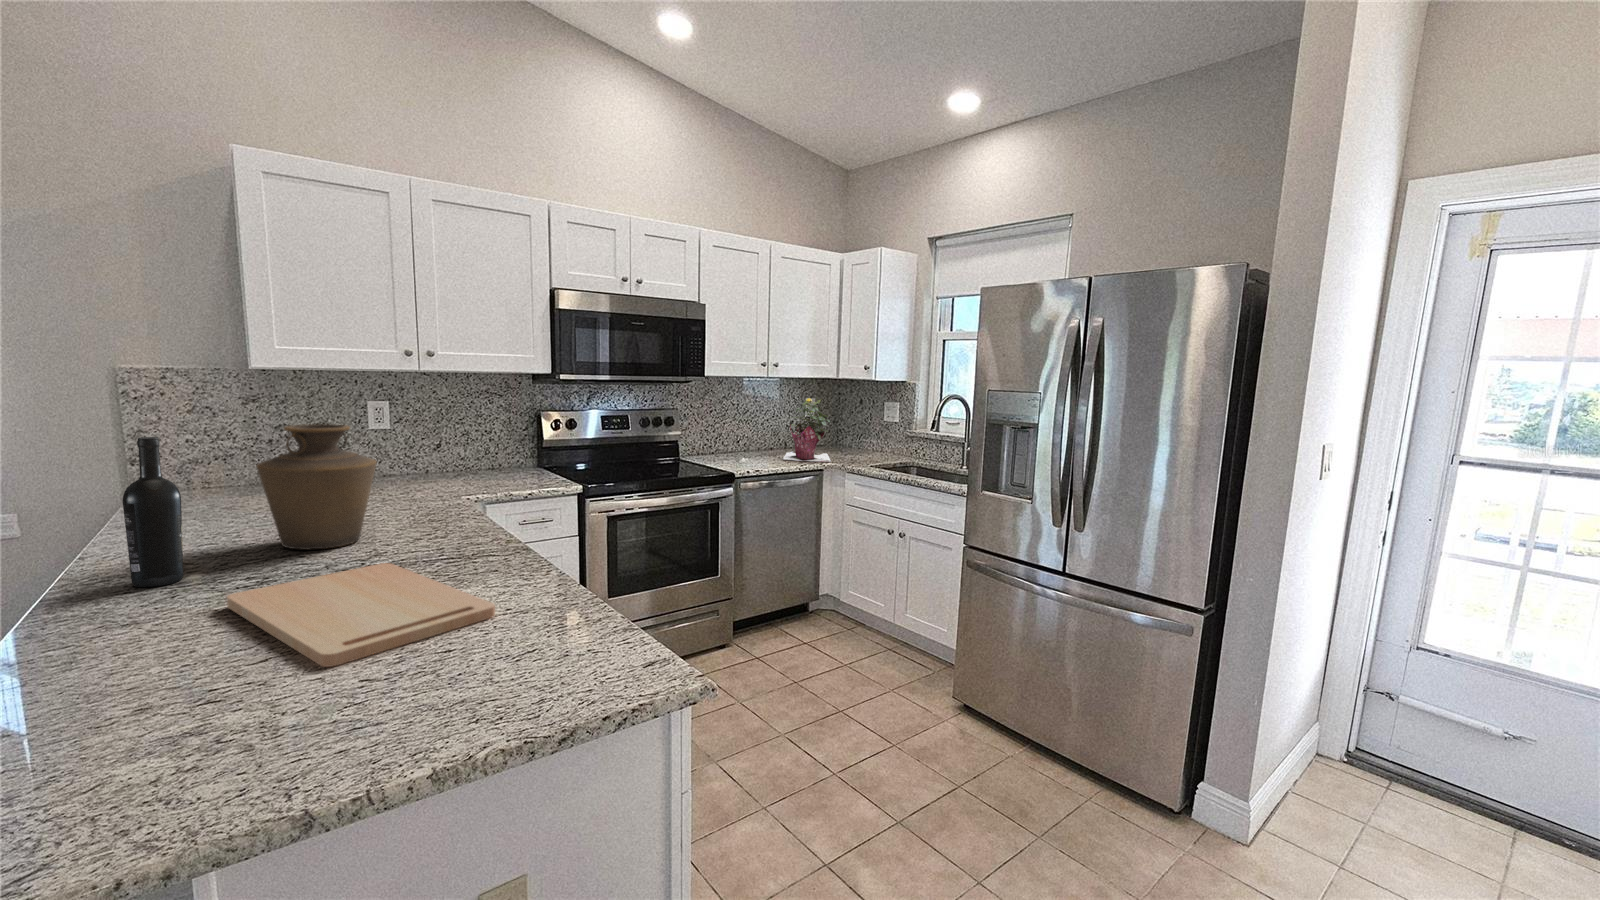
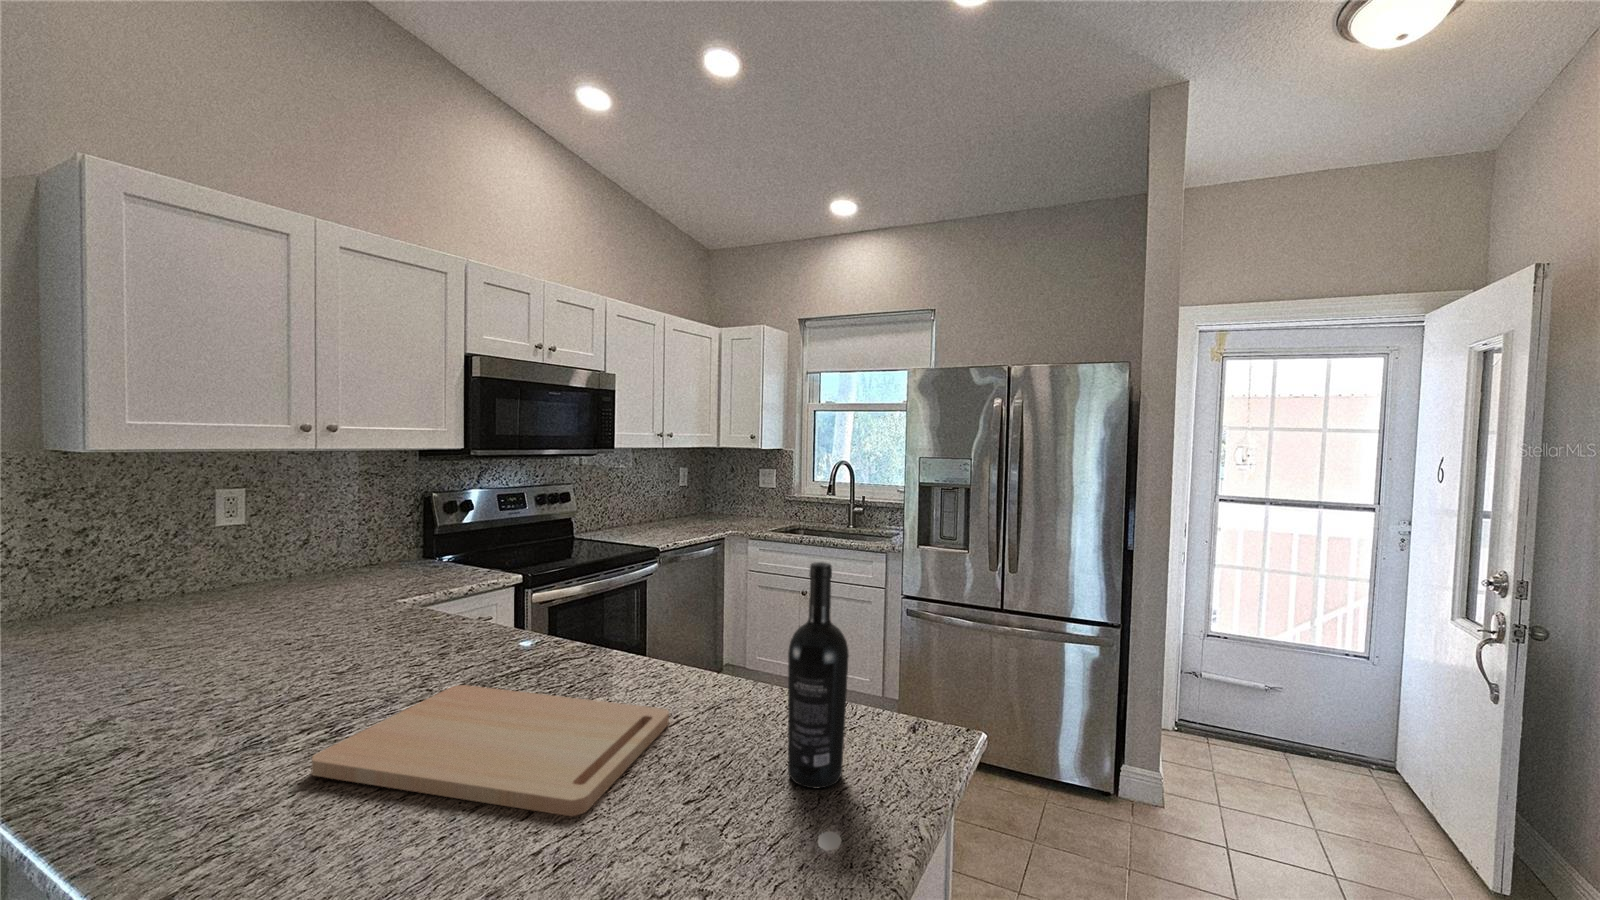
potted plant: present [783,397,831,462] -> none [675,466,728,530]
vase: present [257,424,376,549] -> none [213,520,374,689]
wine bottle: present [123,437,183,587] -> present [788,562,849,788]

